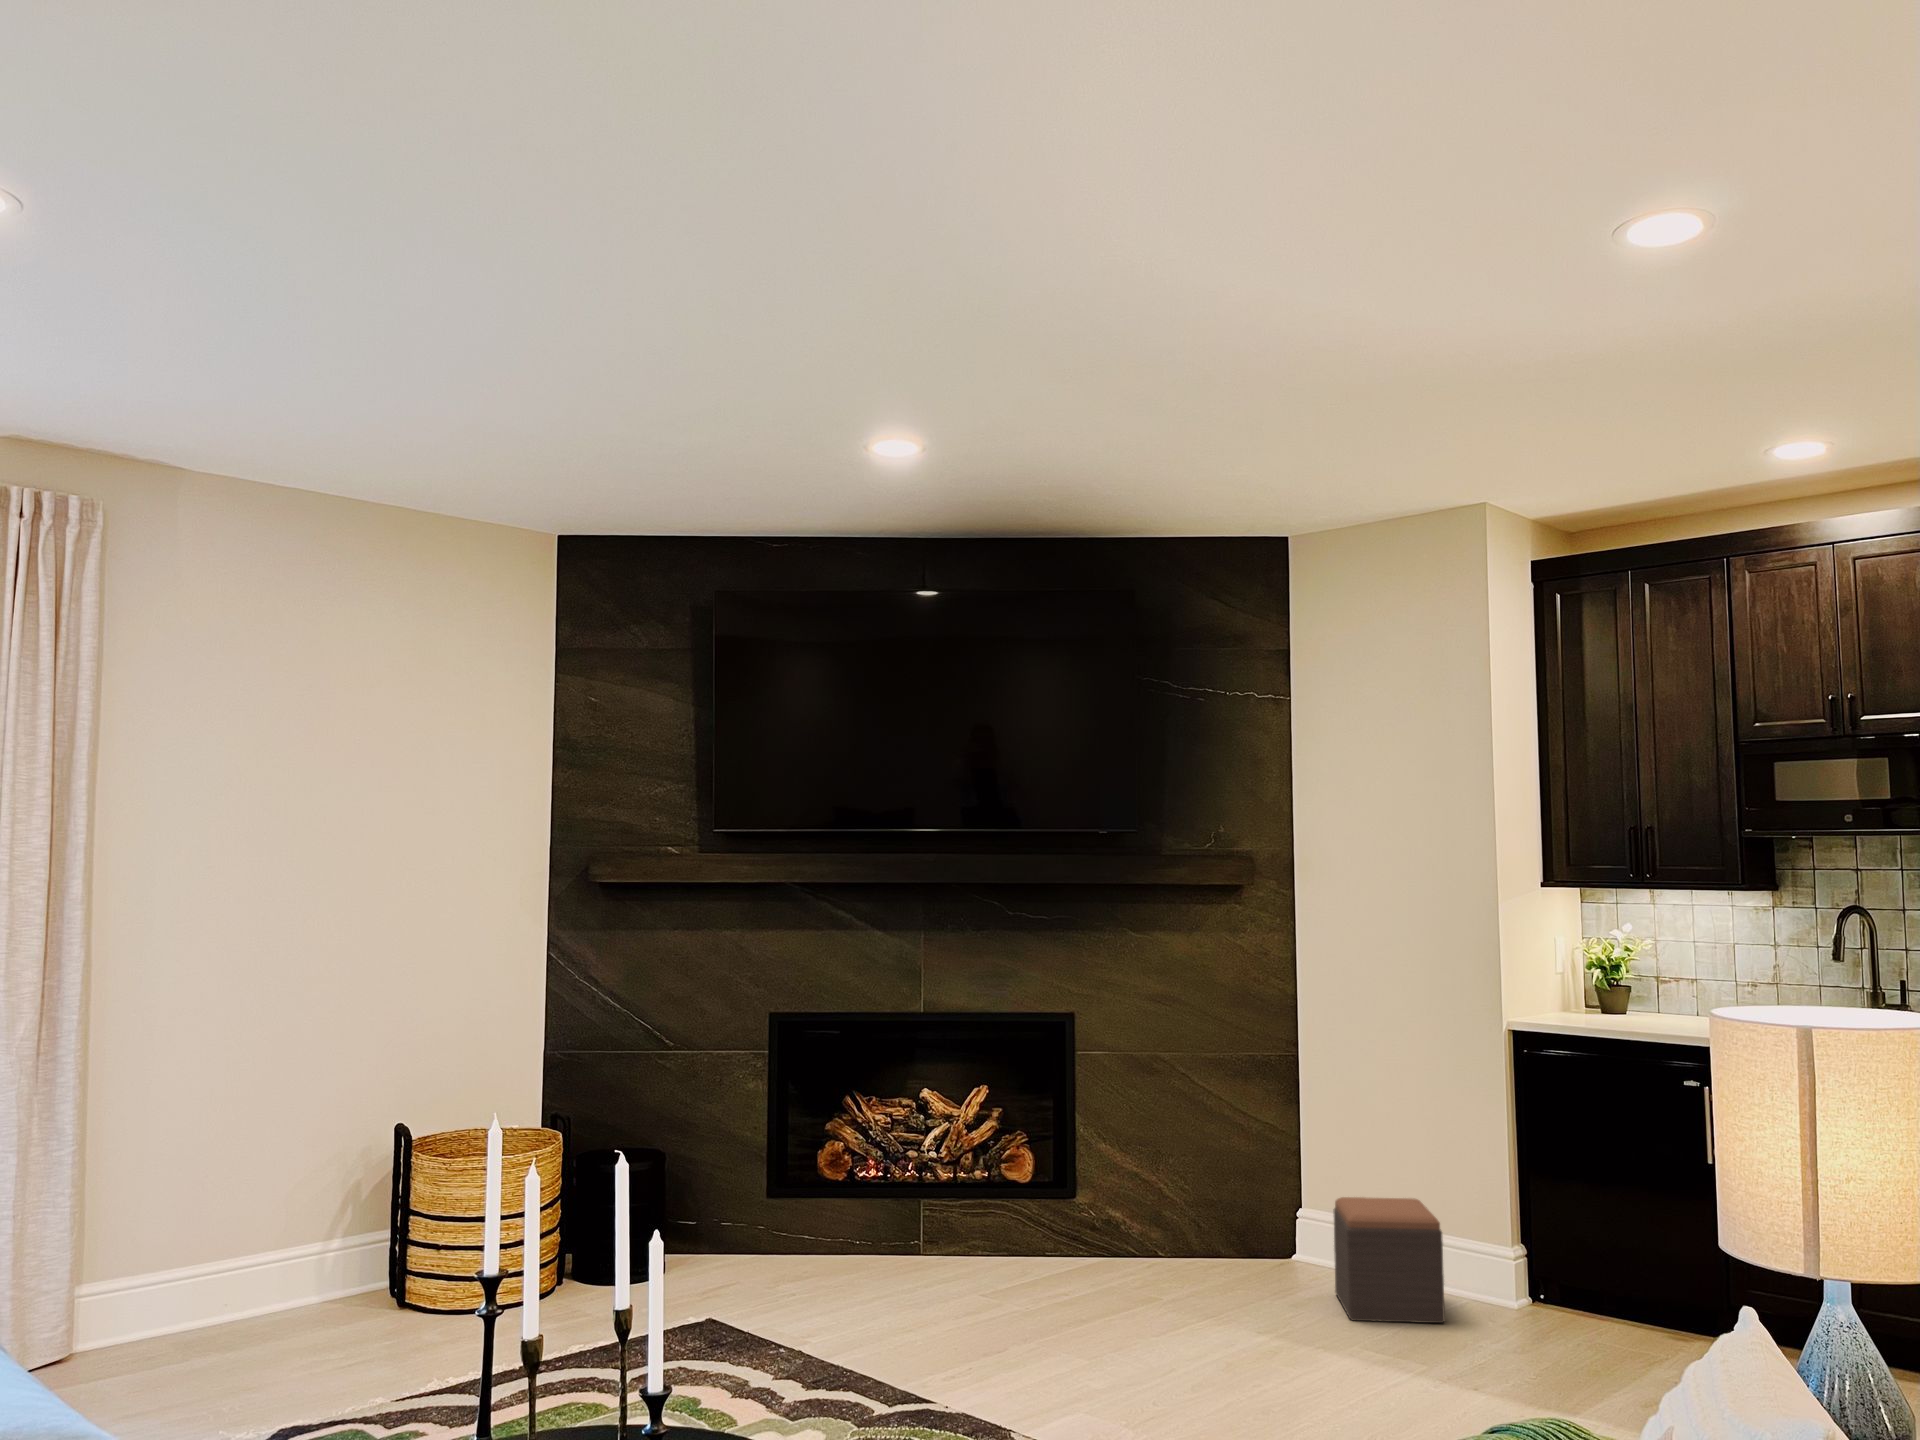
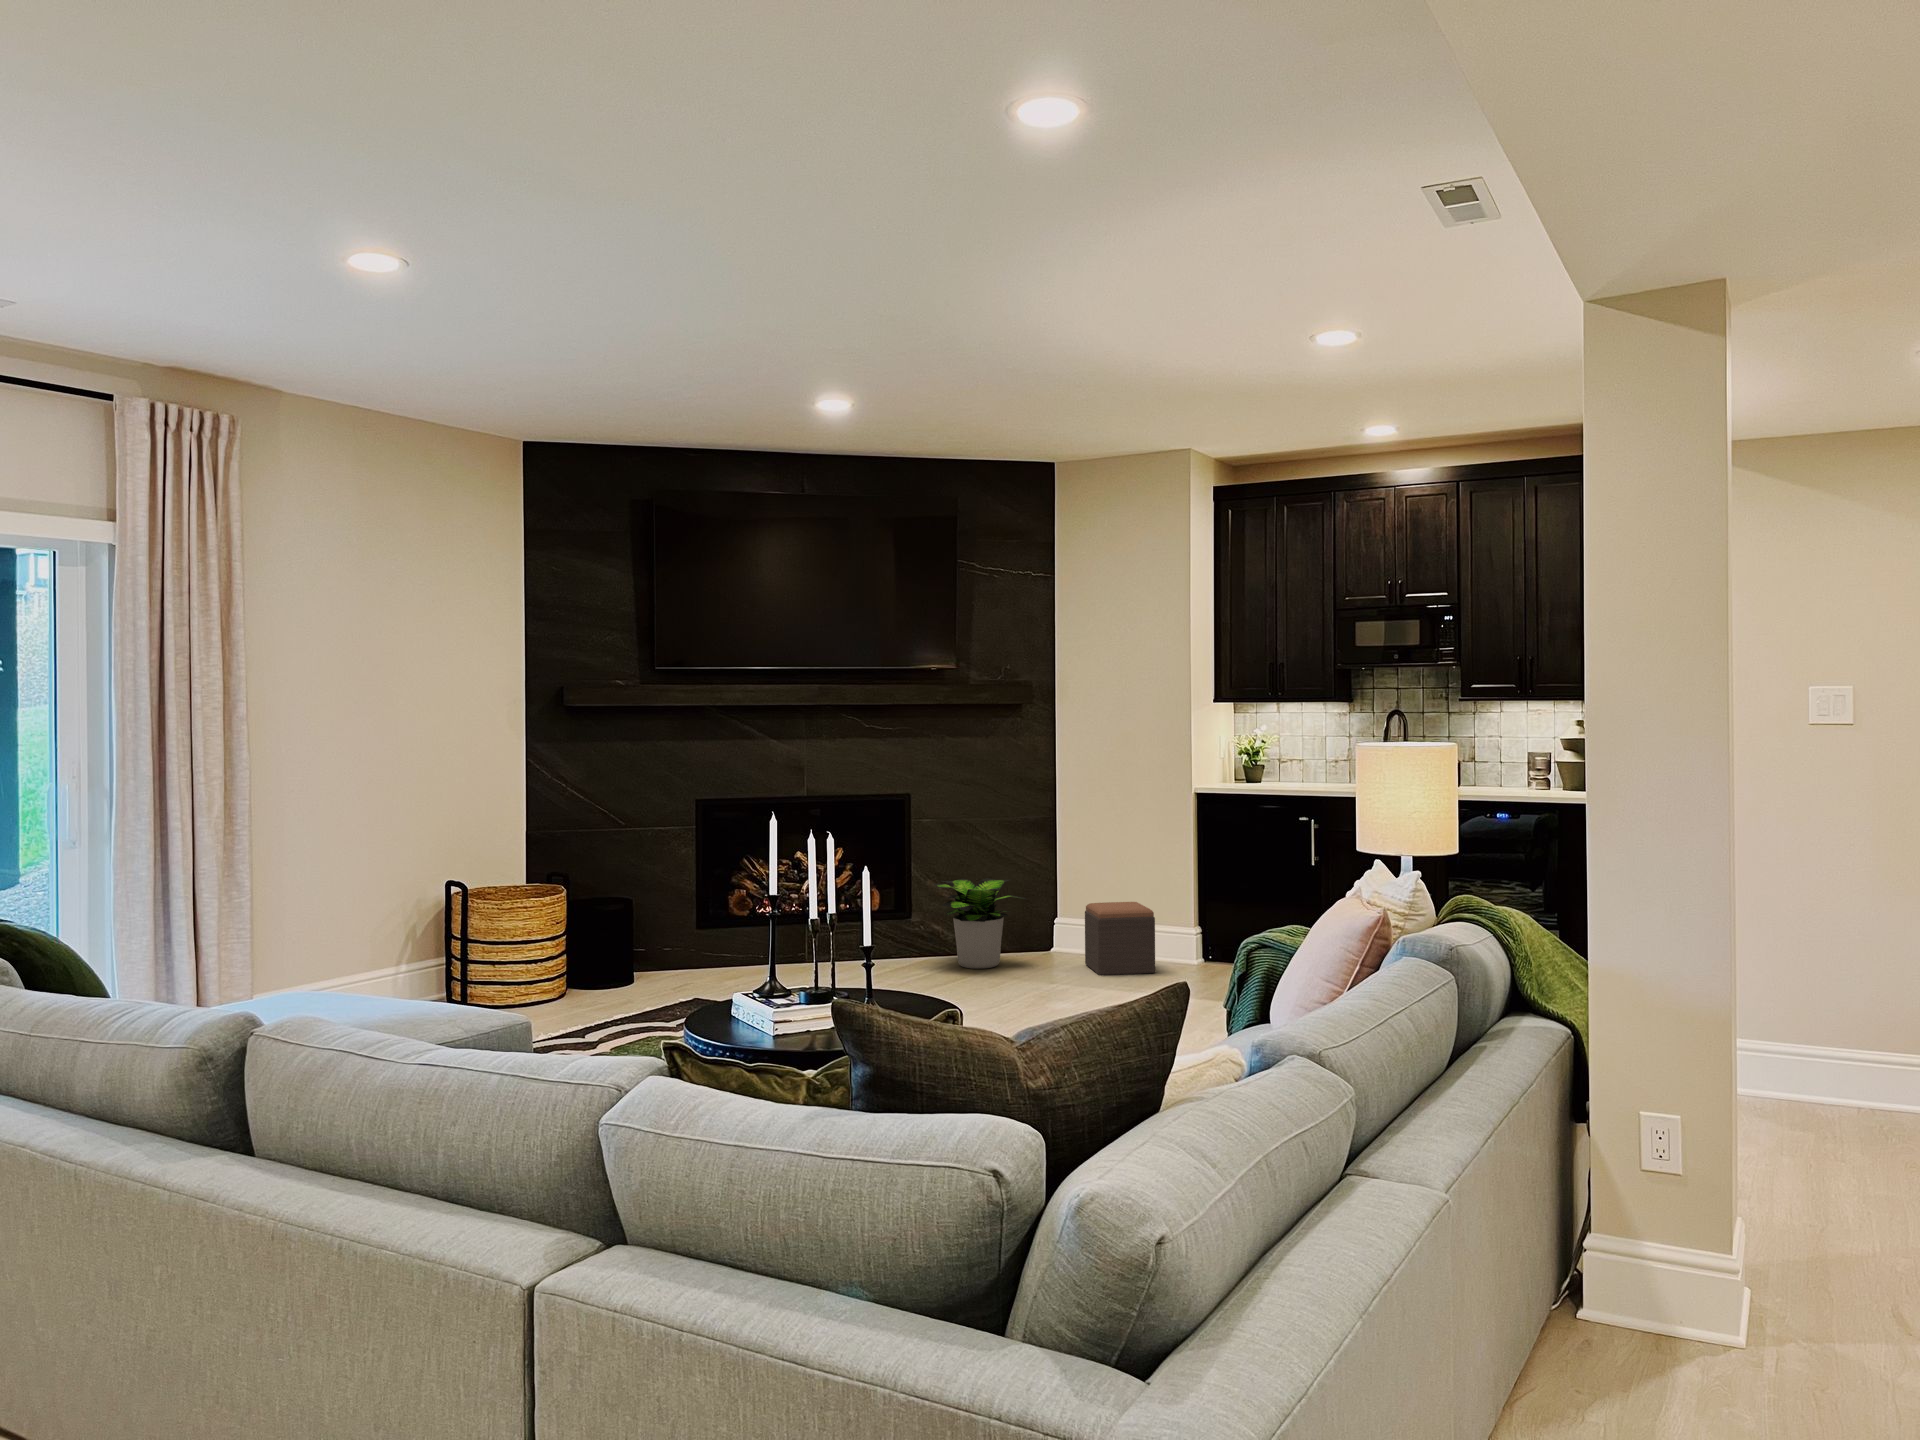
potted plant: none [1100,1143,1244,1290] -> present [934,878,1026,969]

